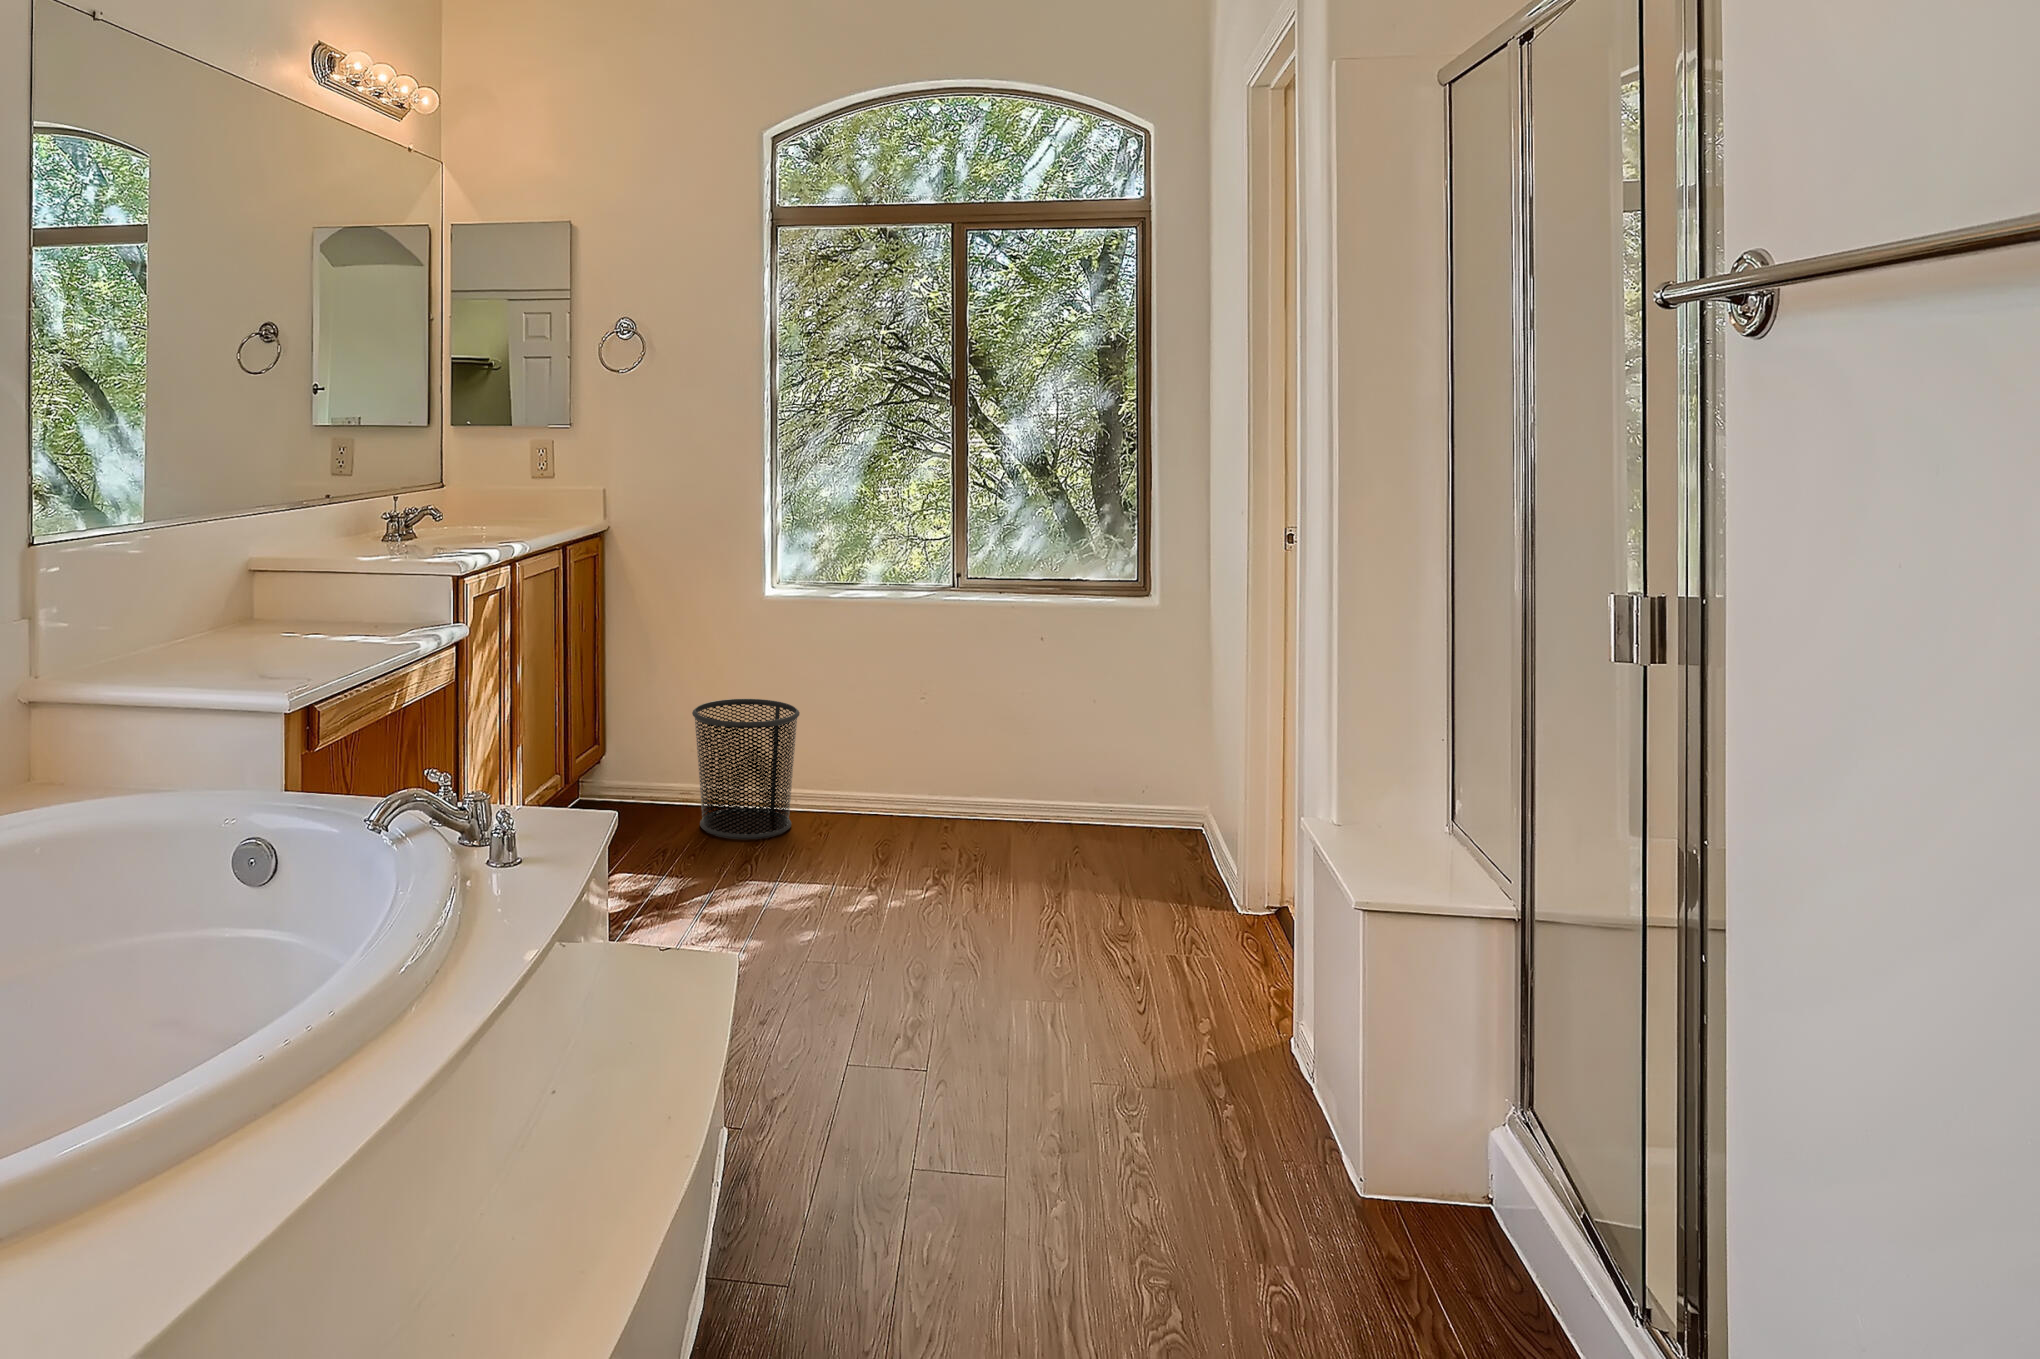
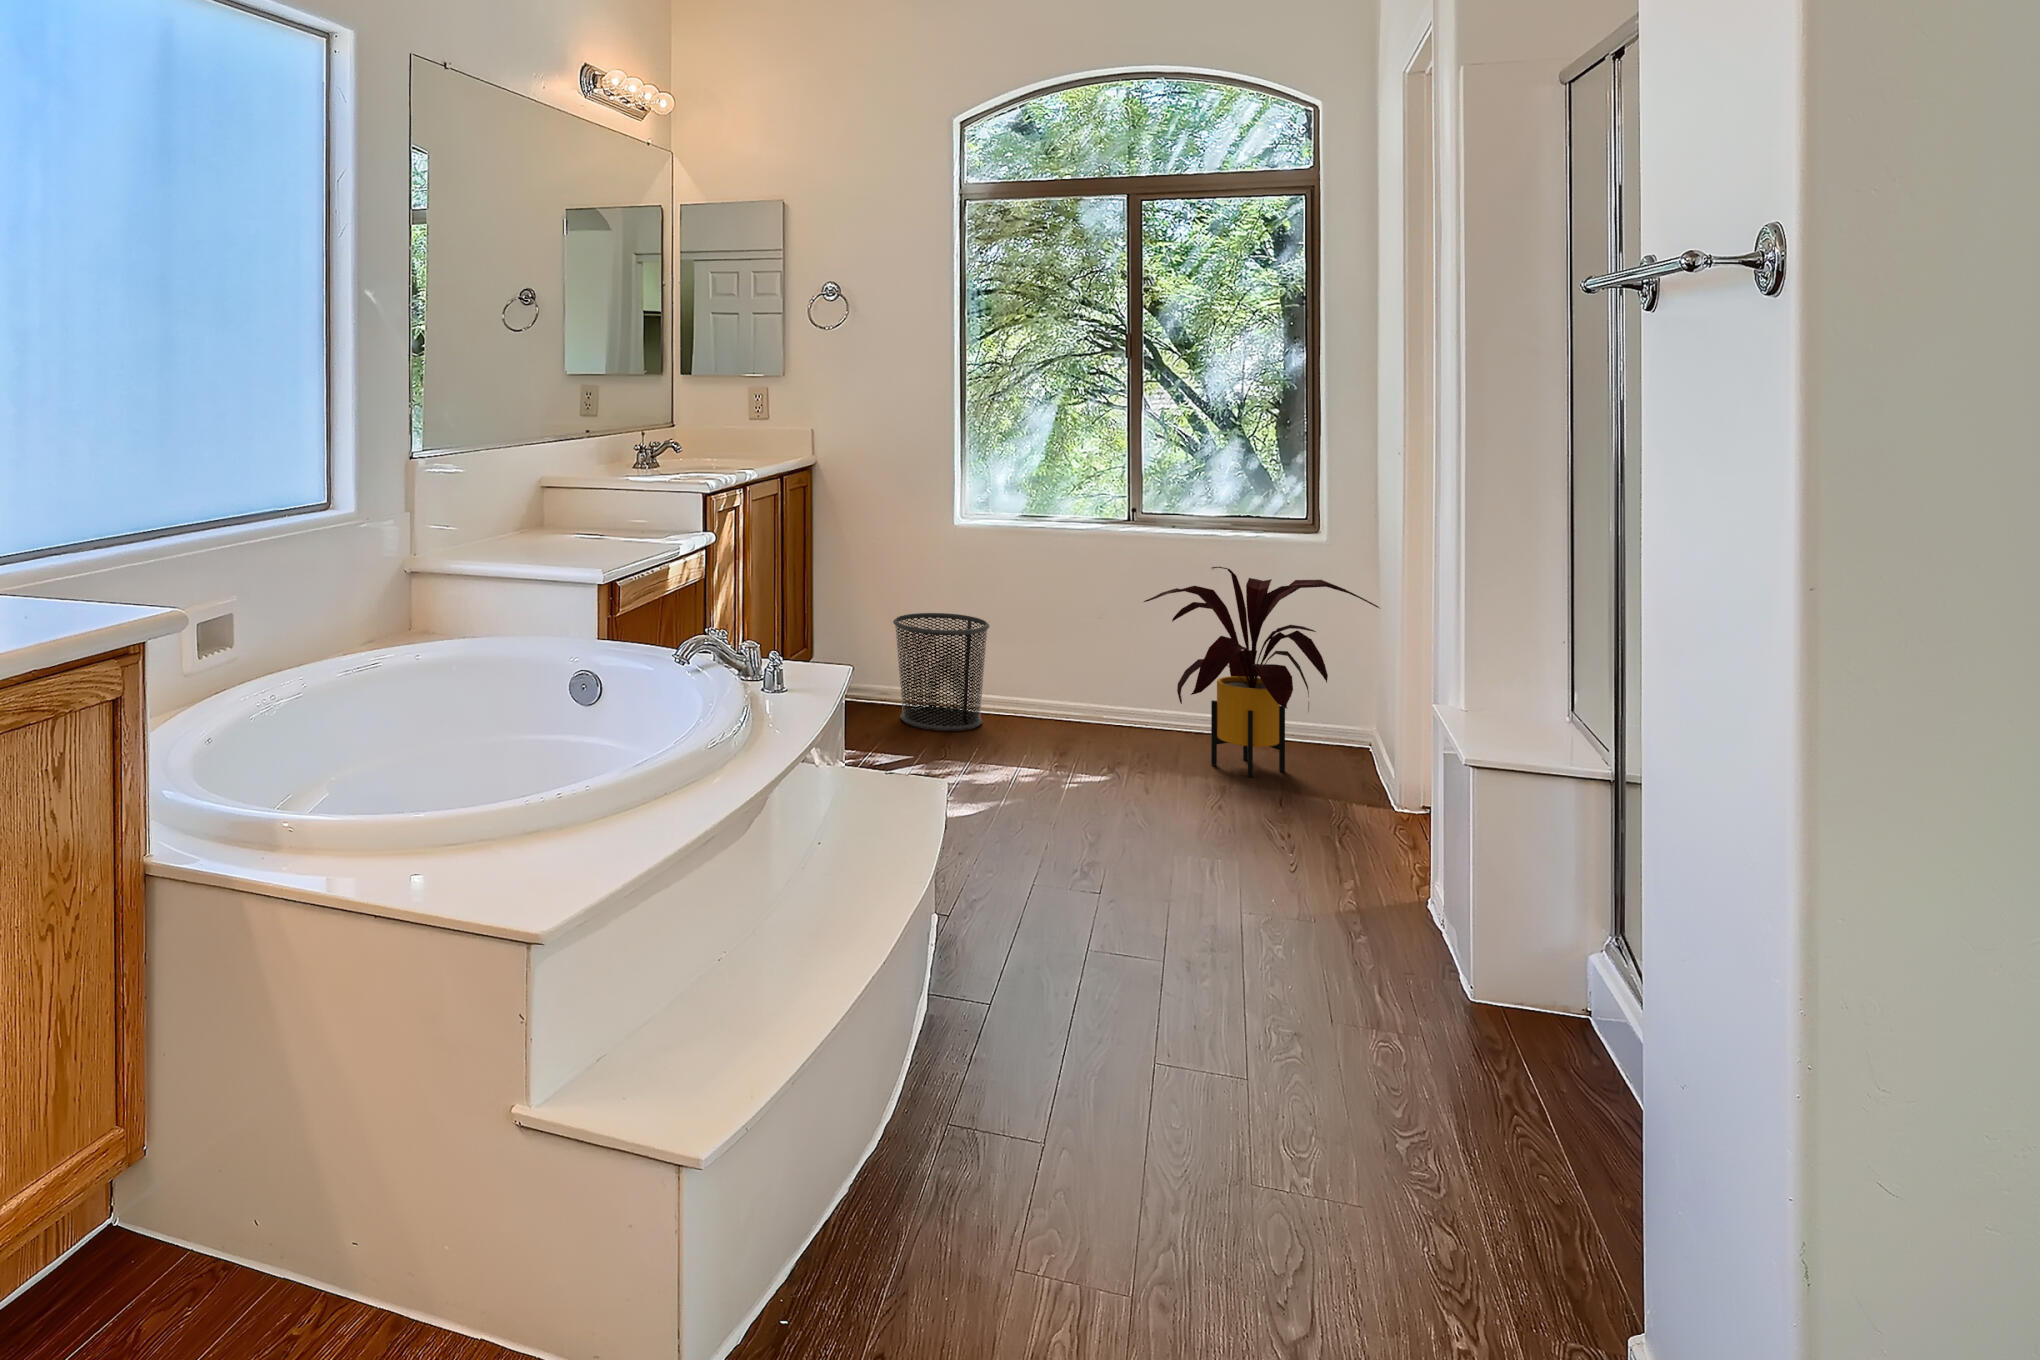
house plant: none [967,641,1210,878] -> present [1144,567,1379,777]

